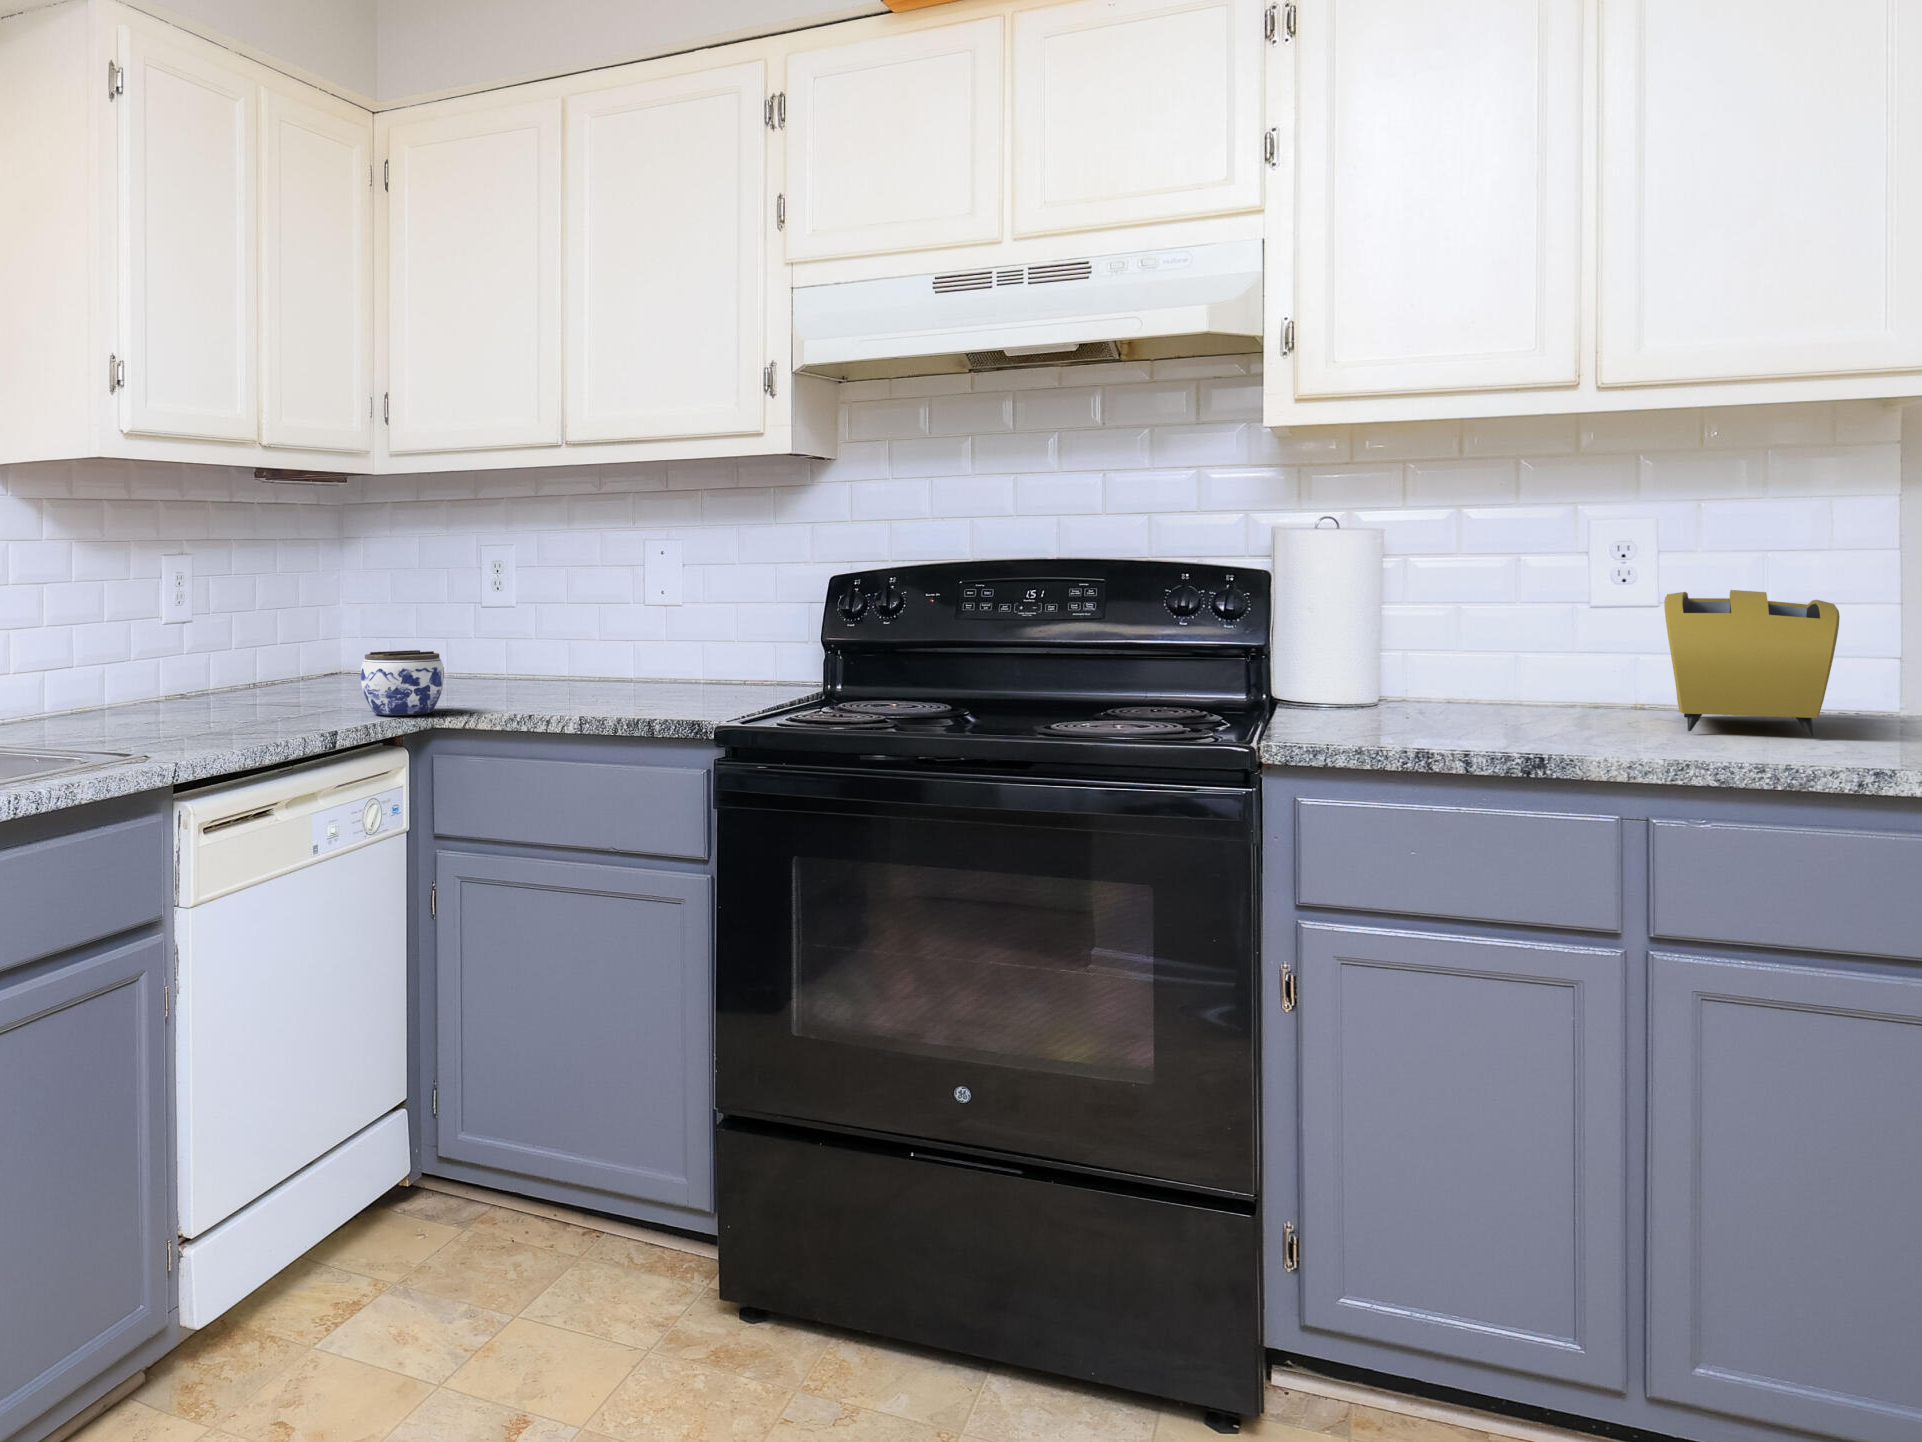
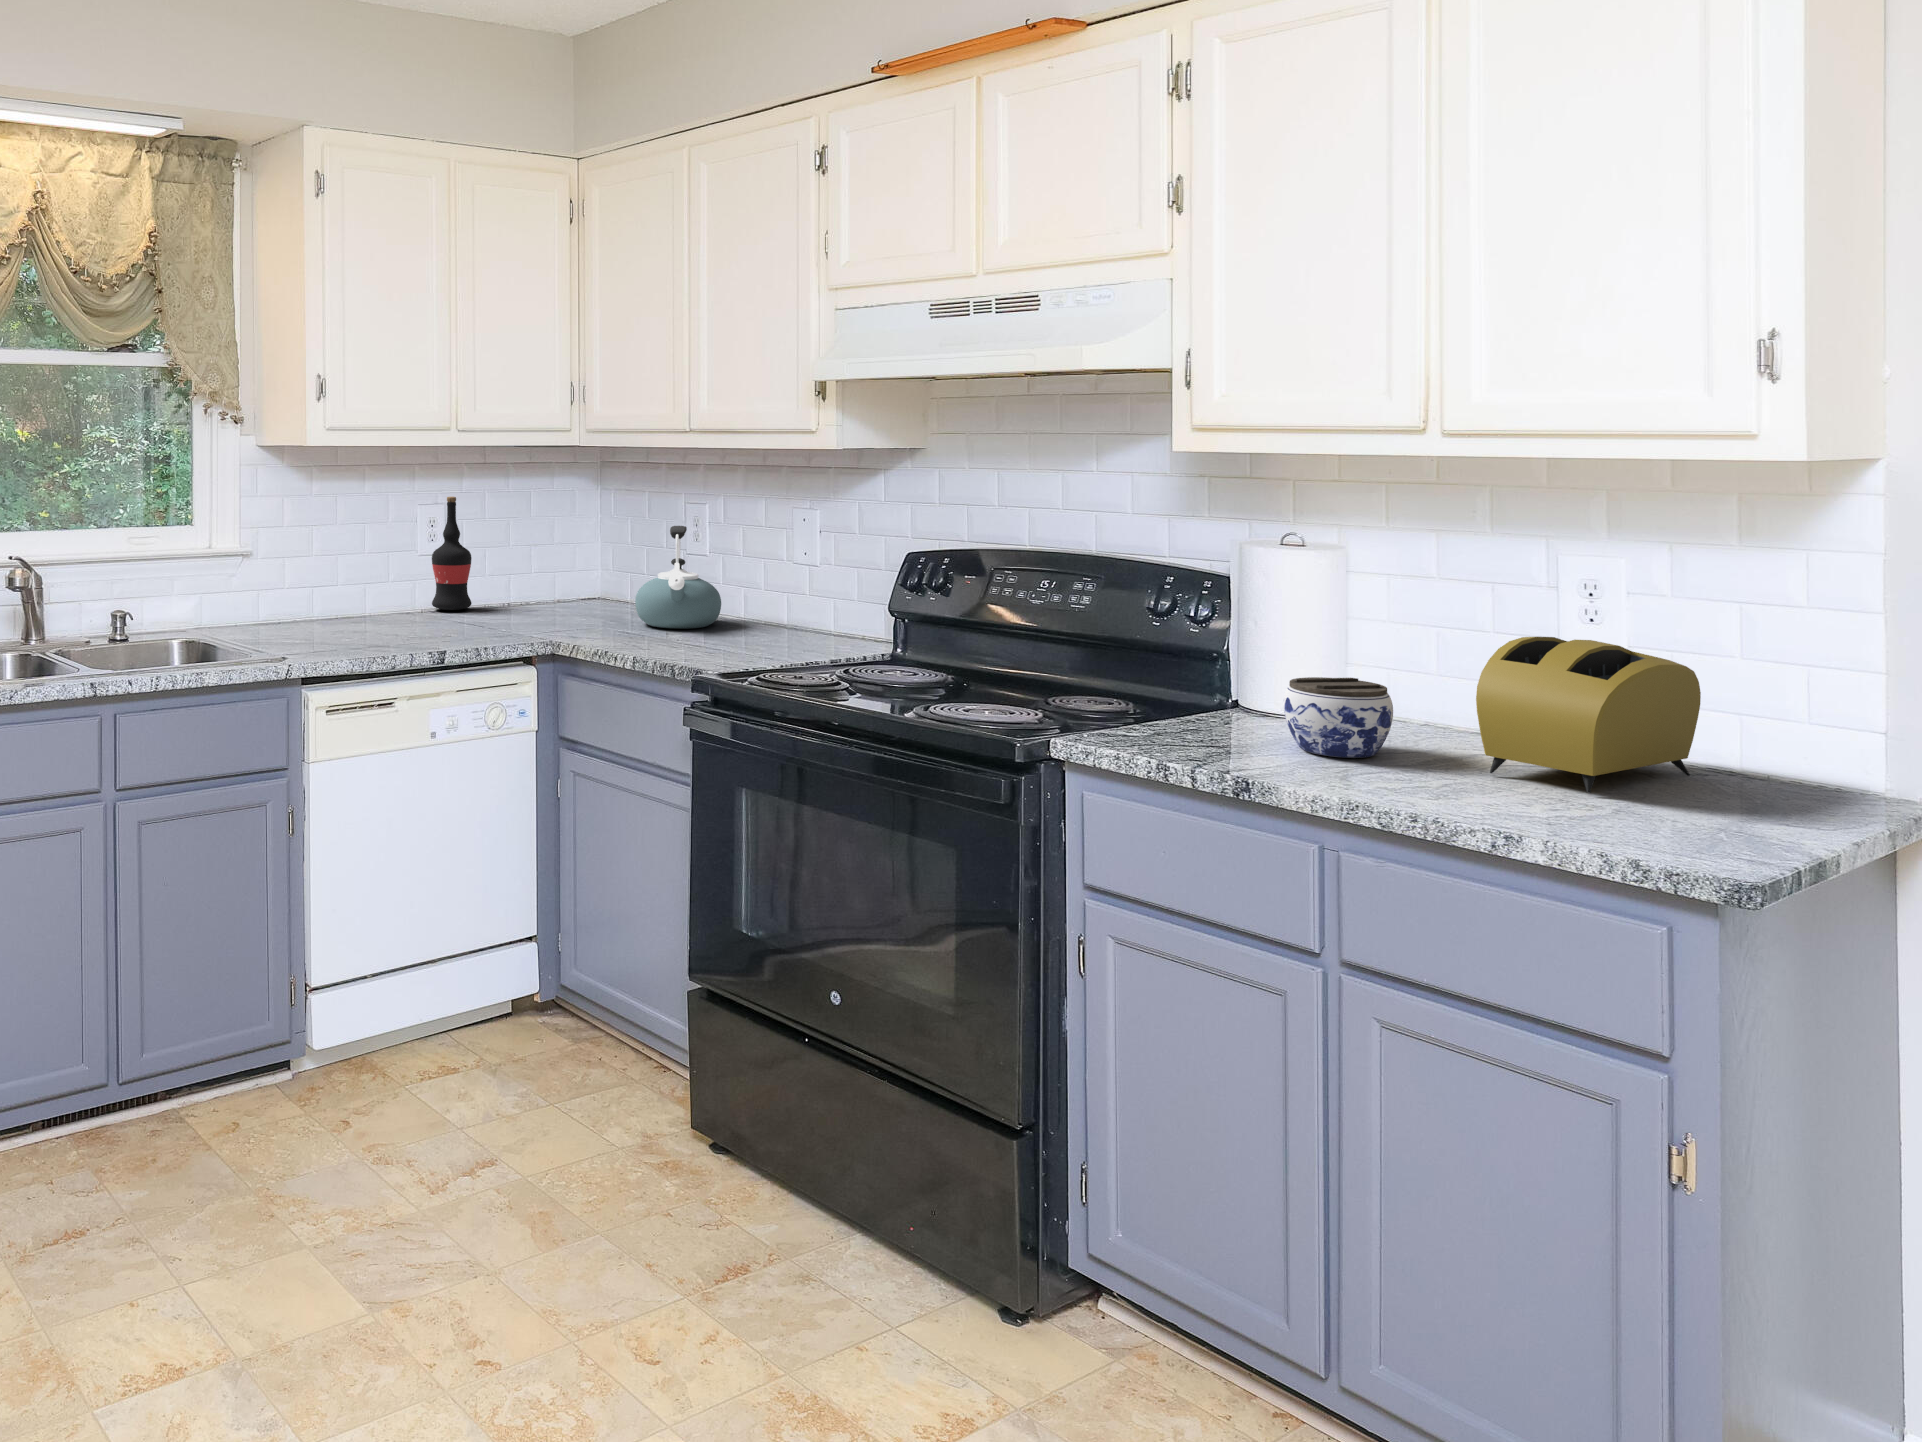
wine bottle: none [202,548,256,698] -> present [432,497,472,610]
kettle: none [496,572,601,695] -> present [635,526,721,629]
jar: present [361,650,444,715] -> present [1284,677,1393,758]

